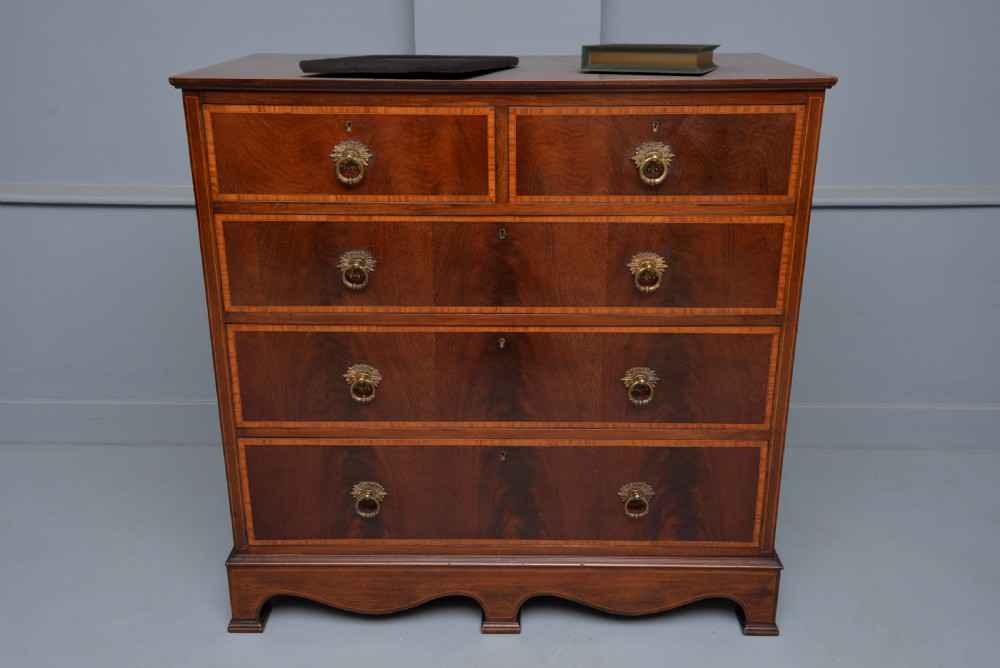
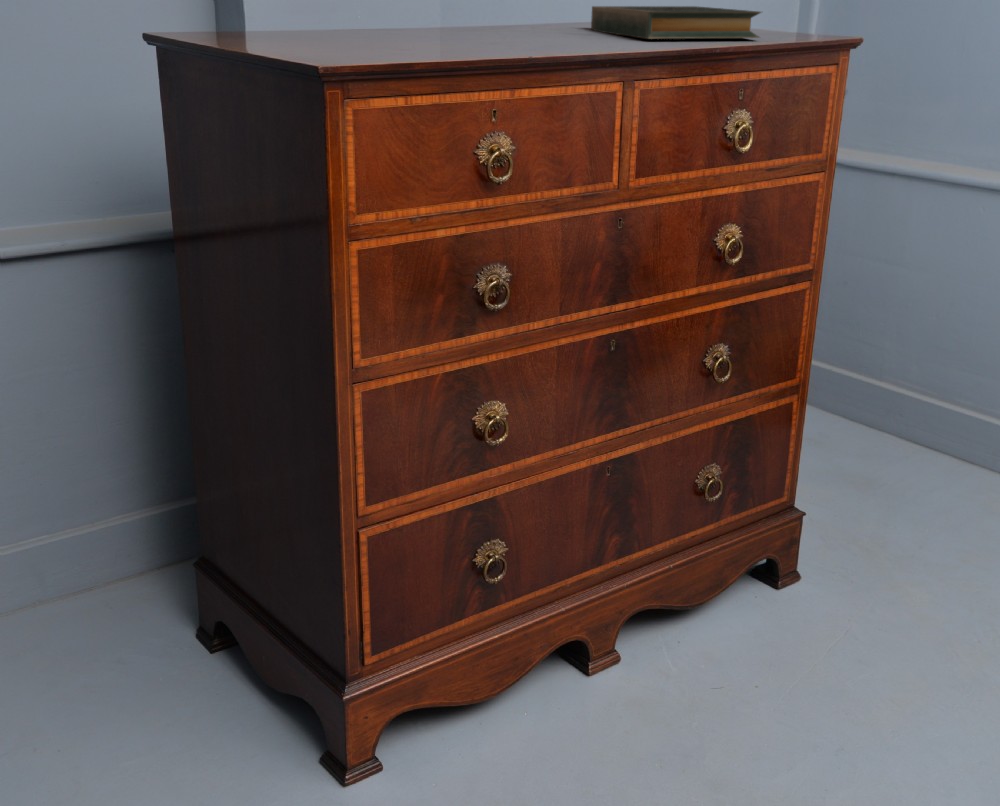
decorative tray: present [299,55,519,73] -> none [368,24,623,53]

